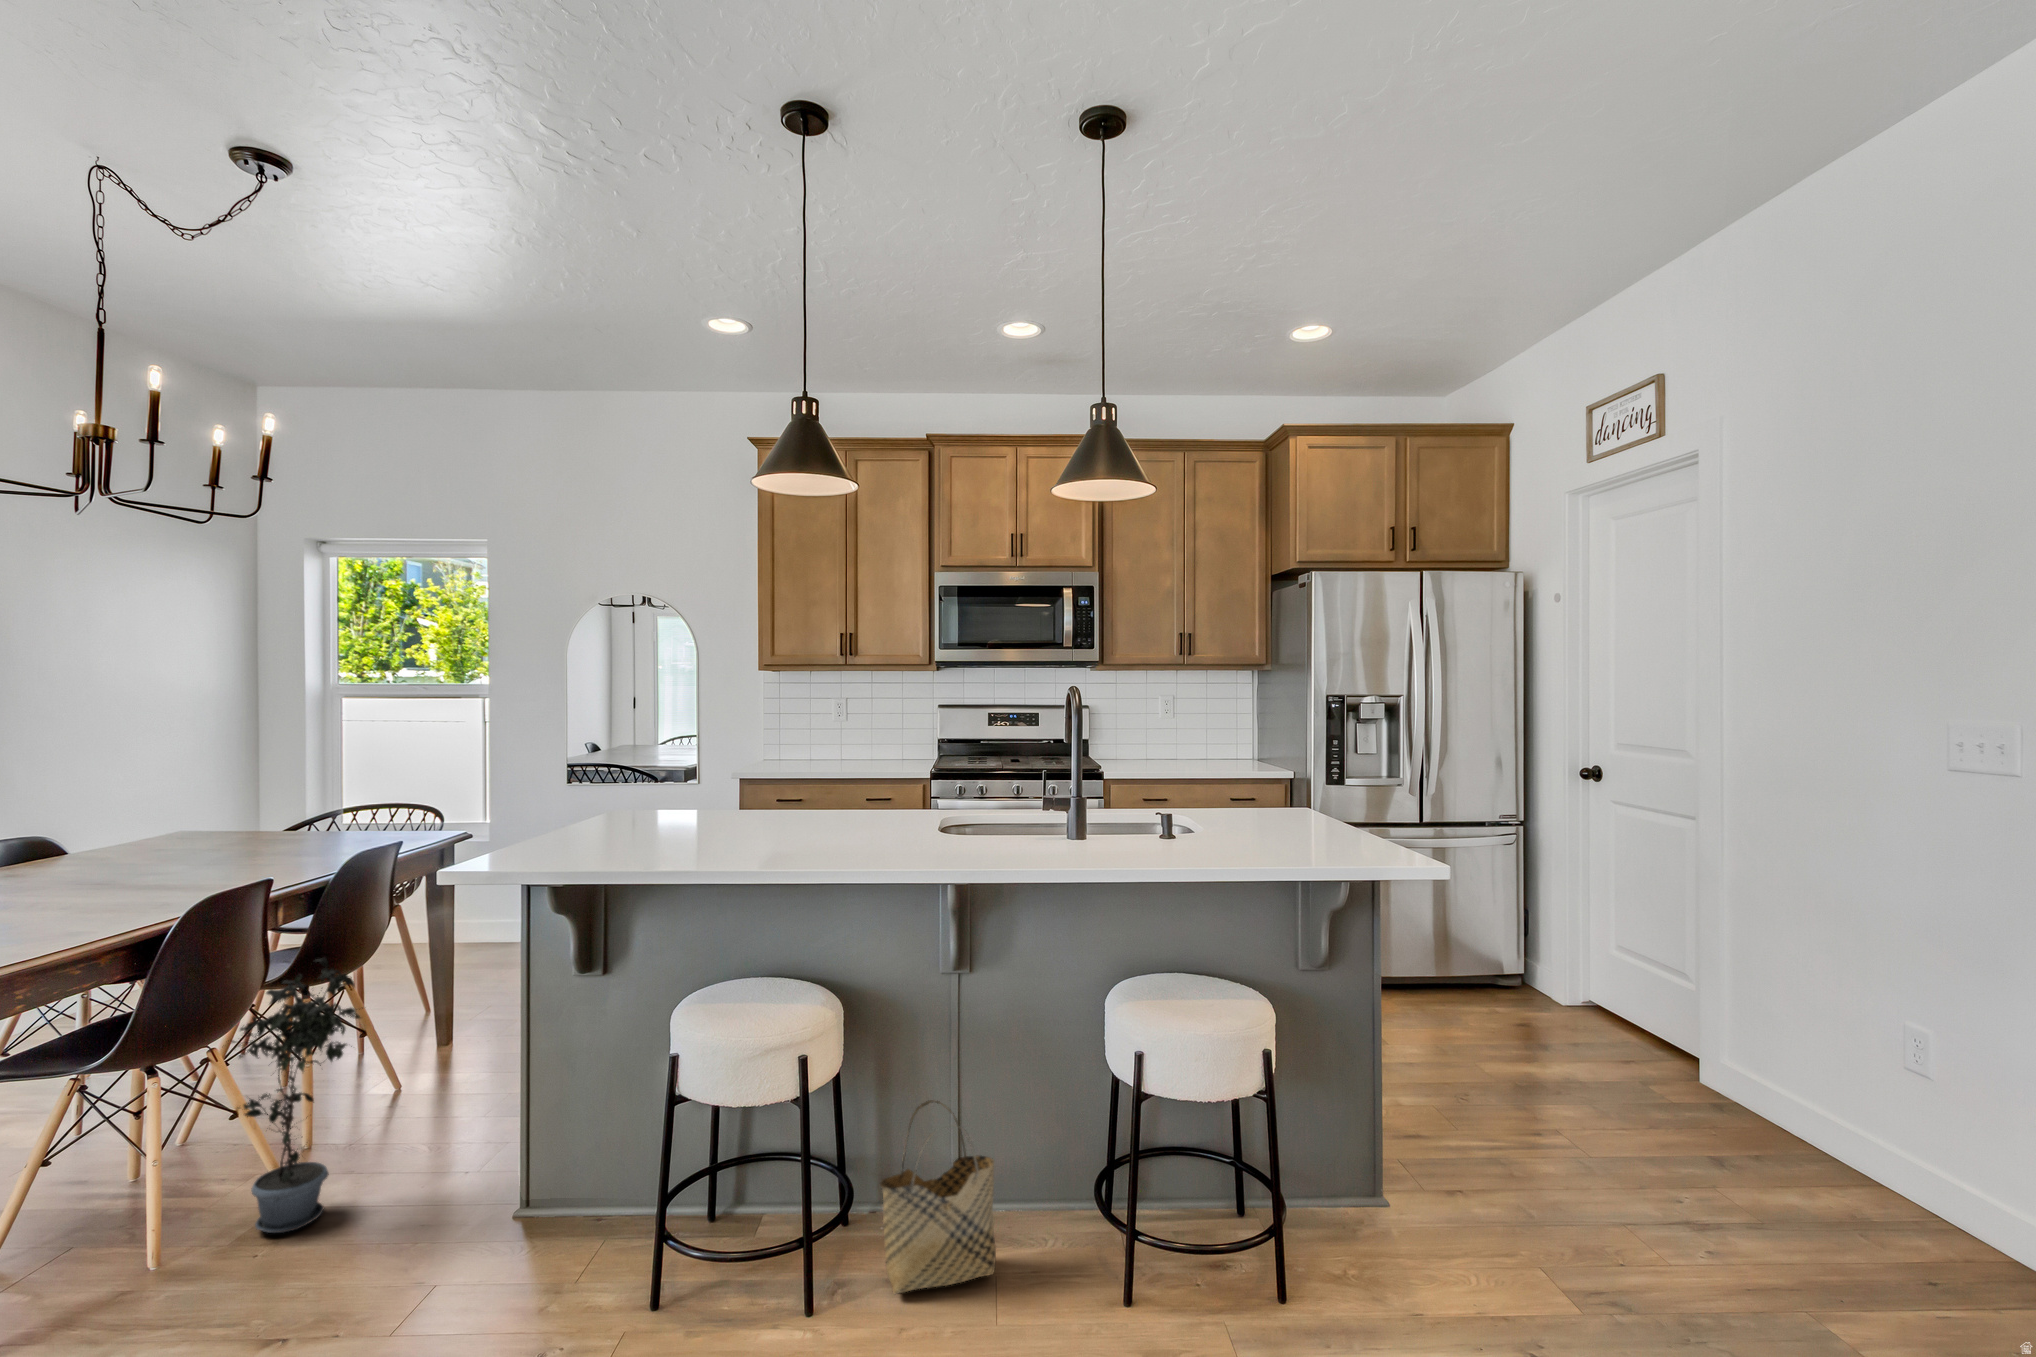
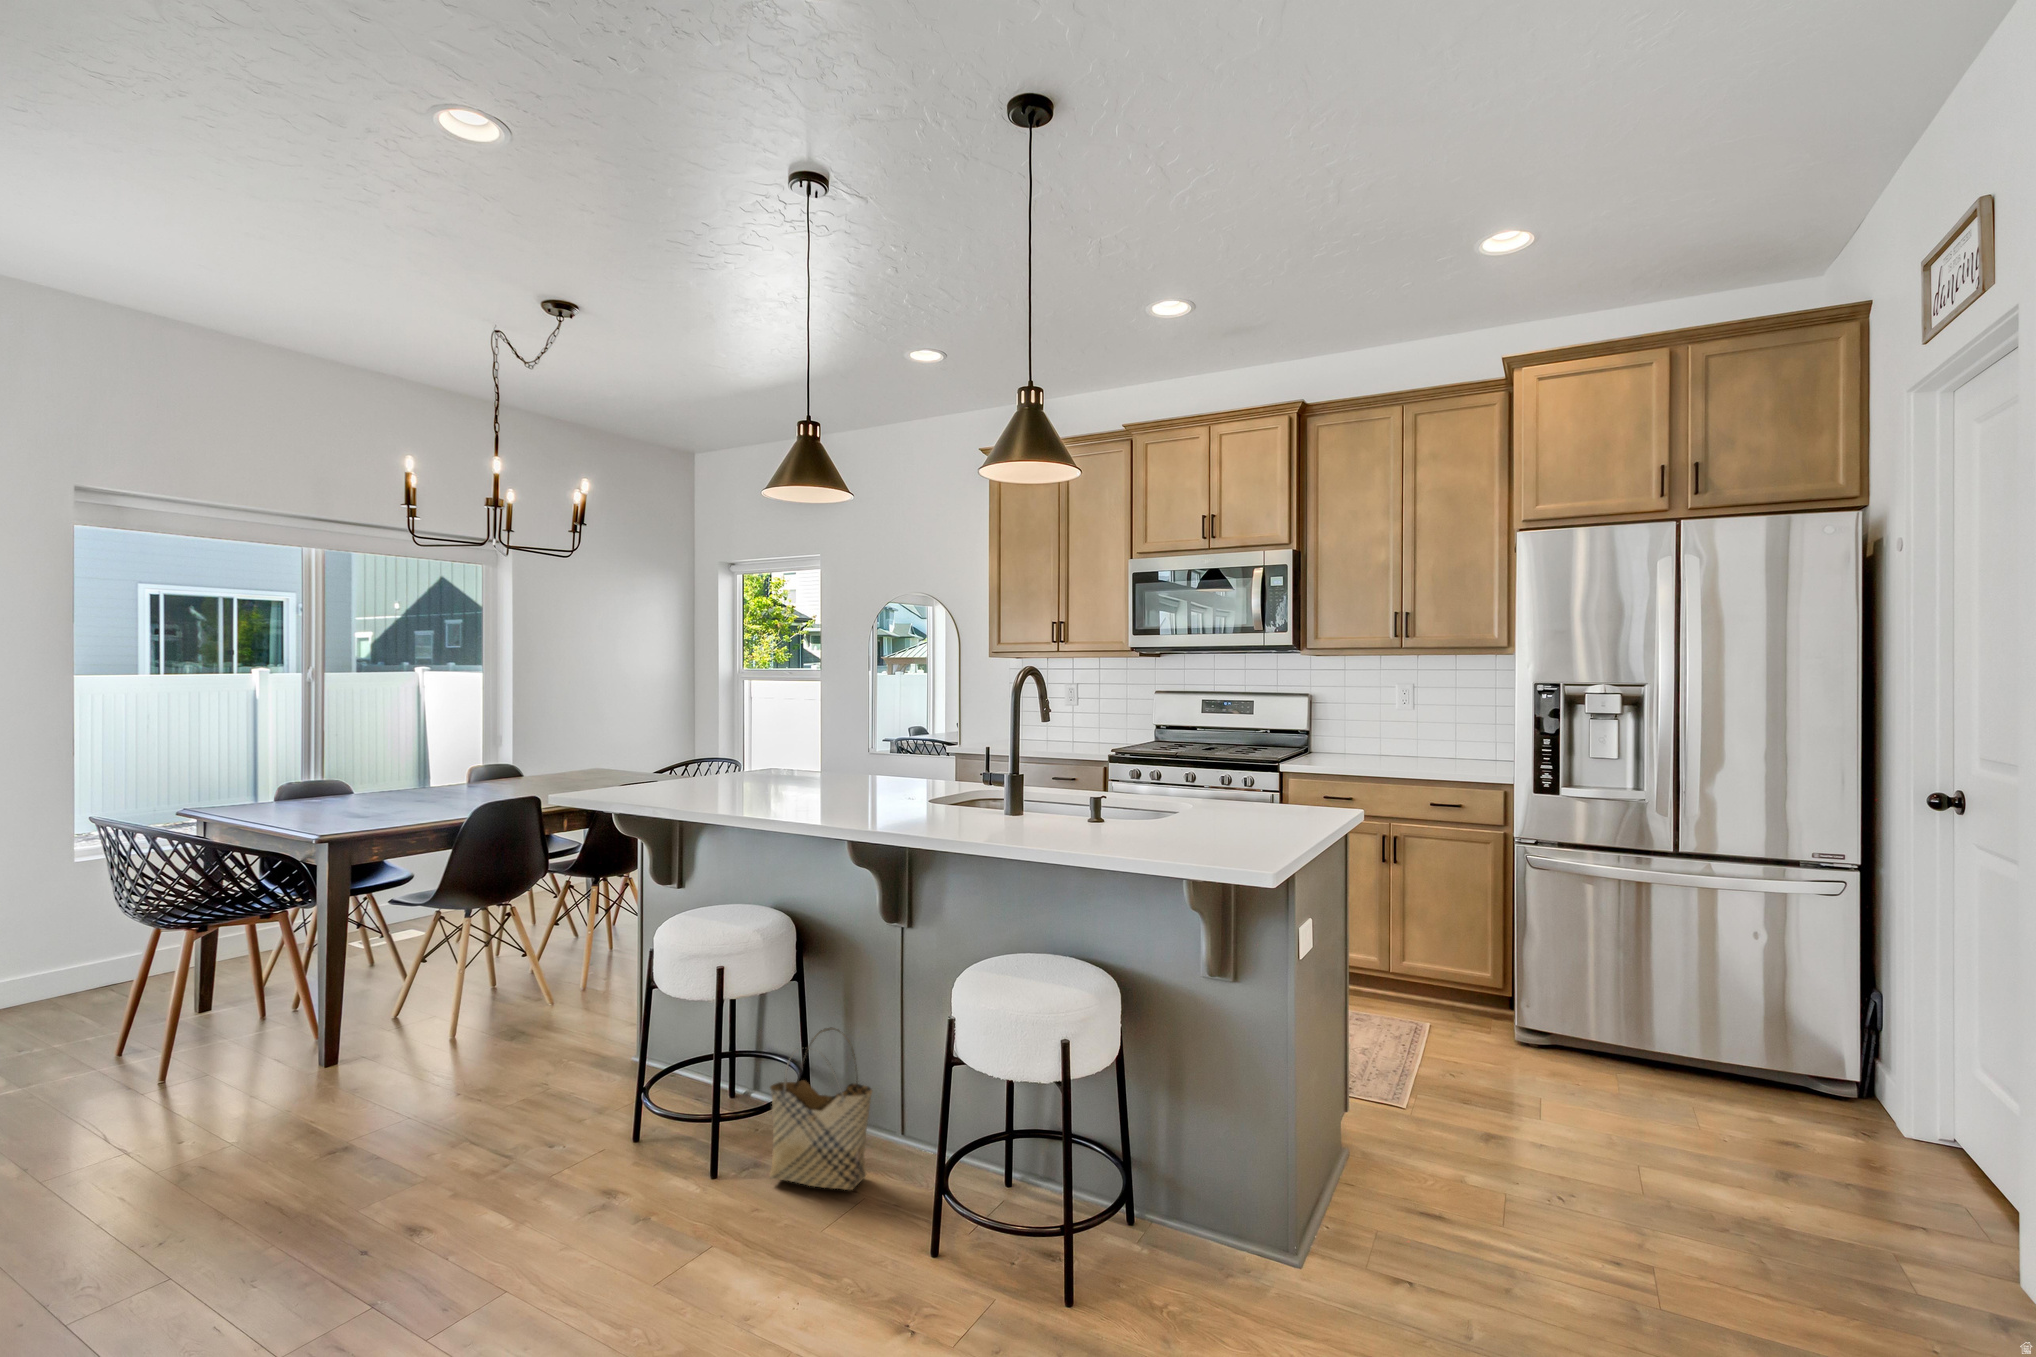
potted plant: present [231,958,360,1233] -> none [496,852,579,1030]

